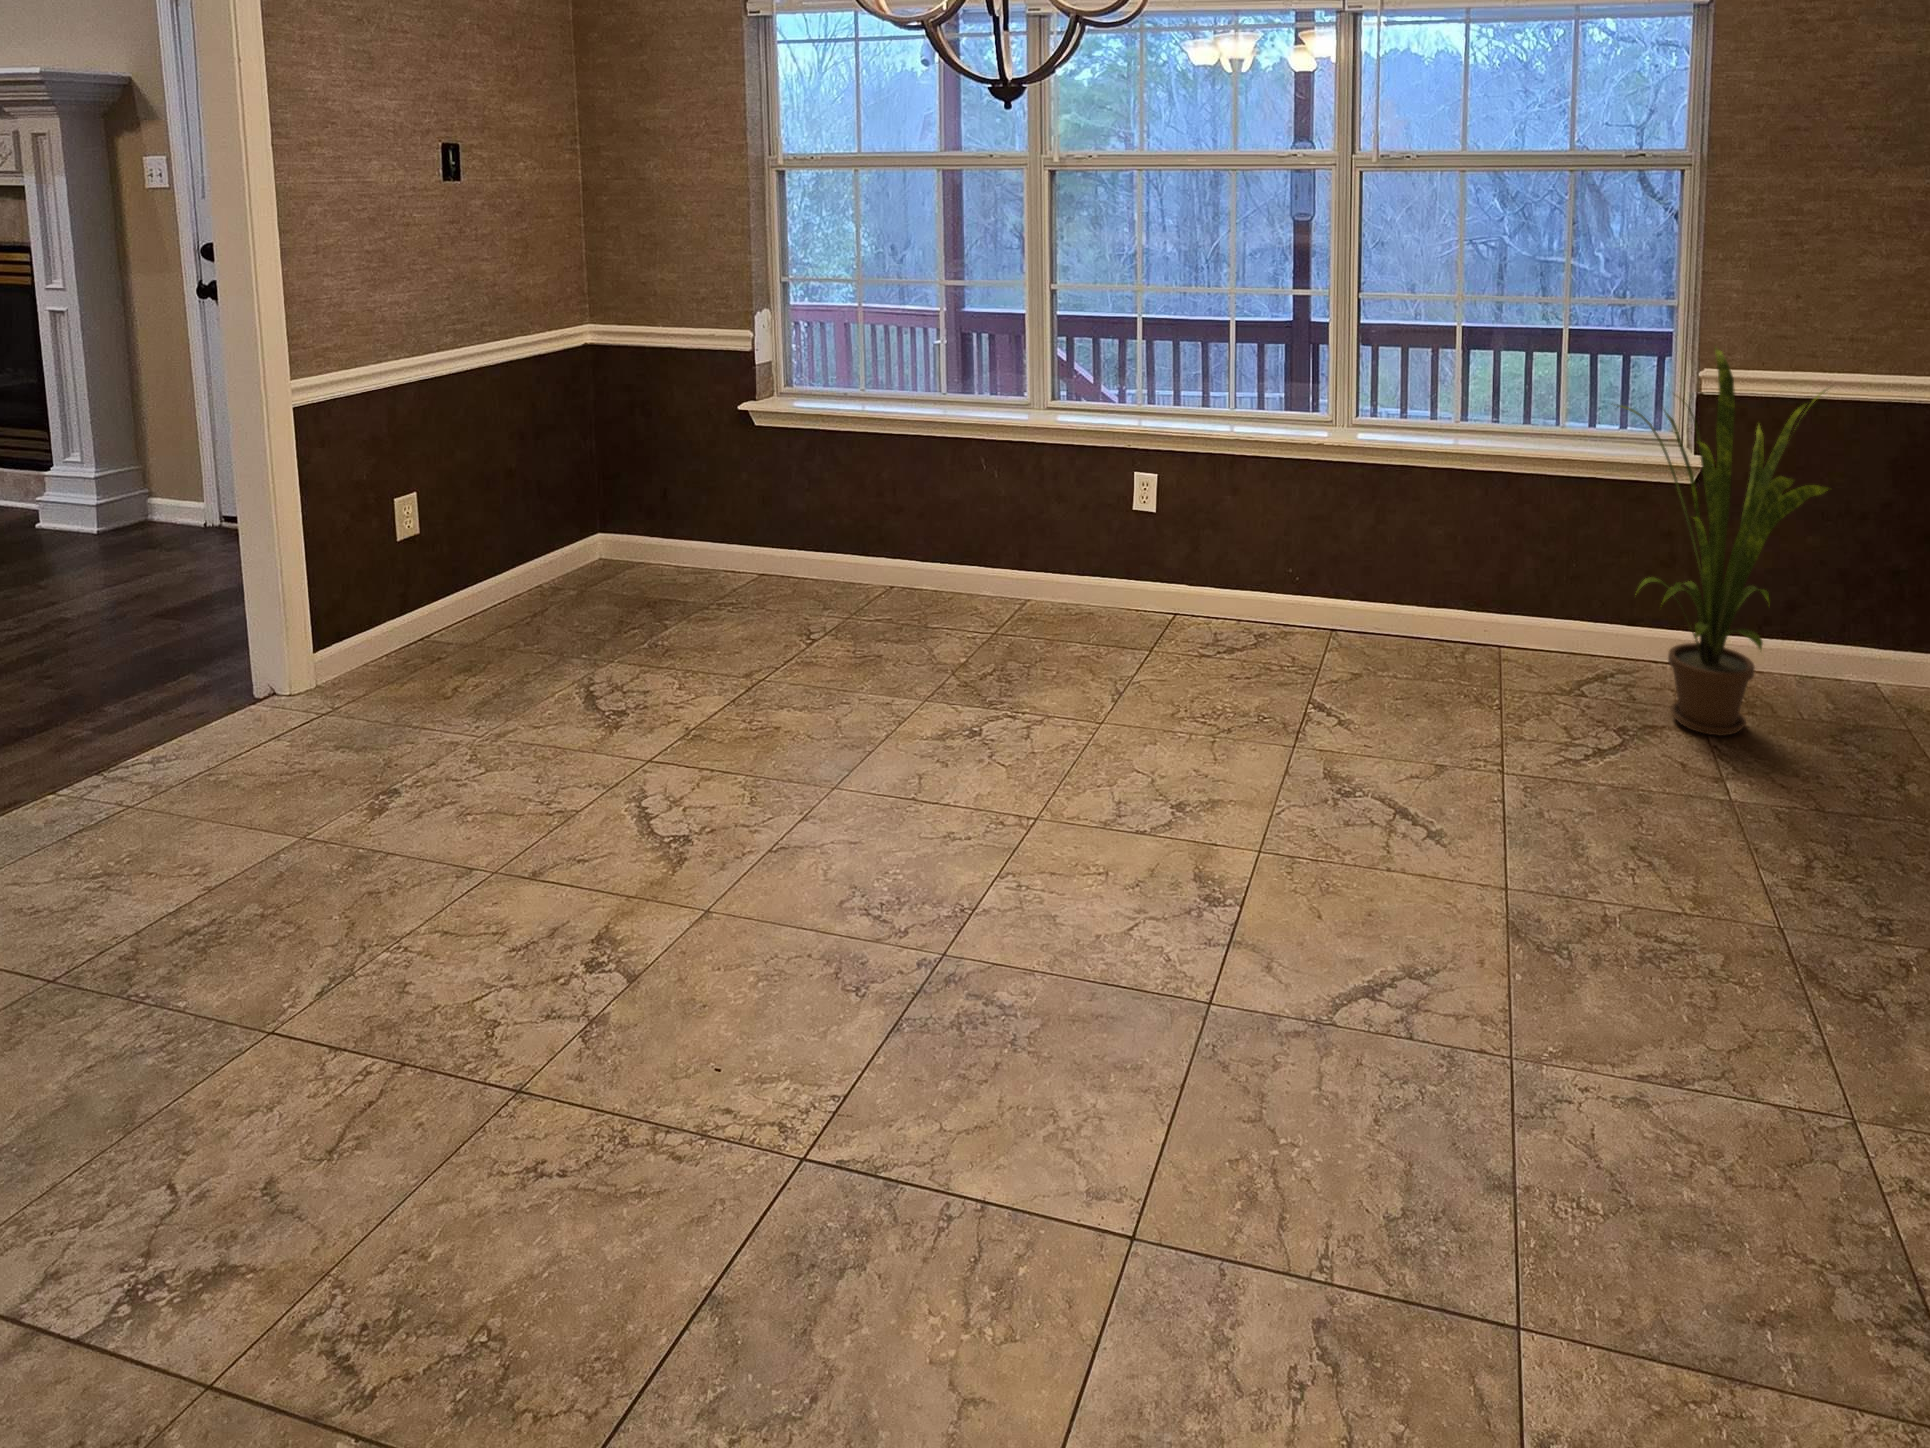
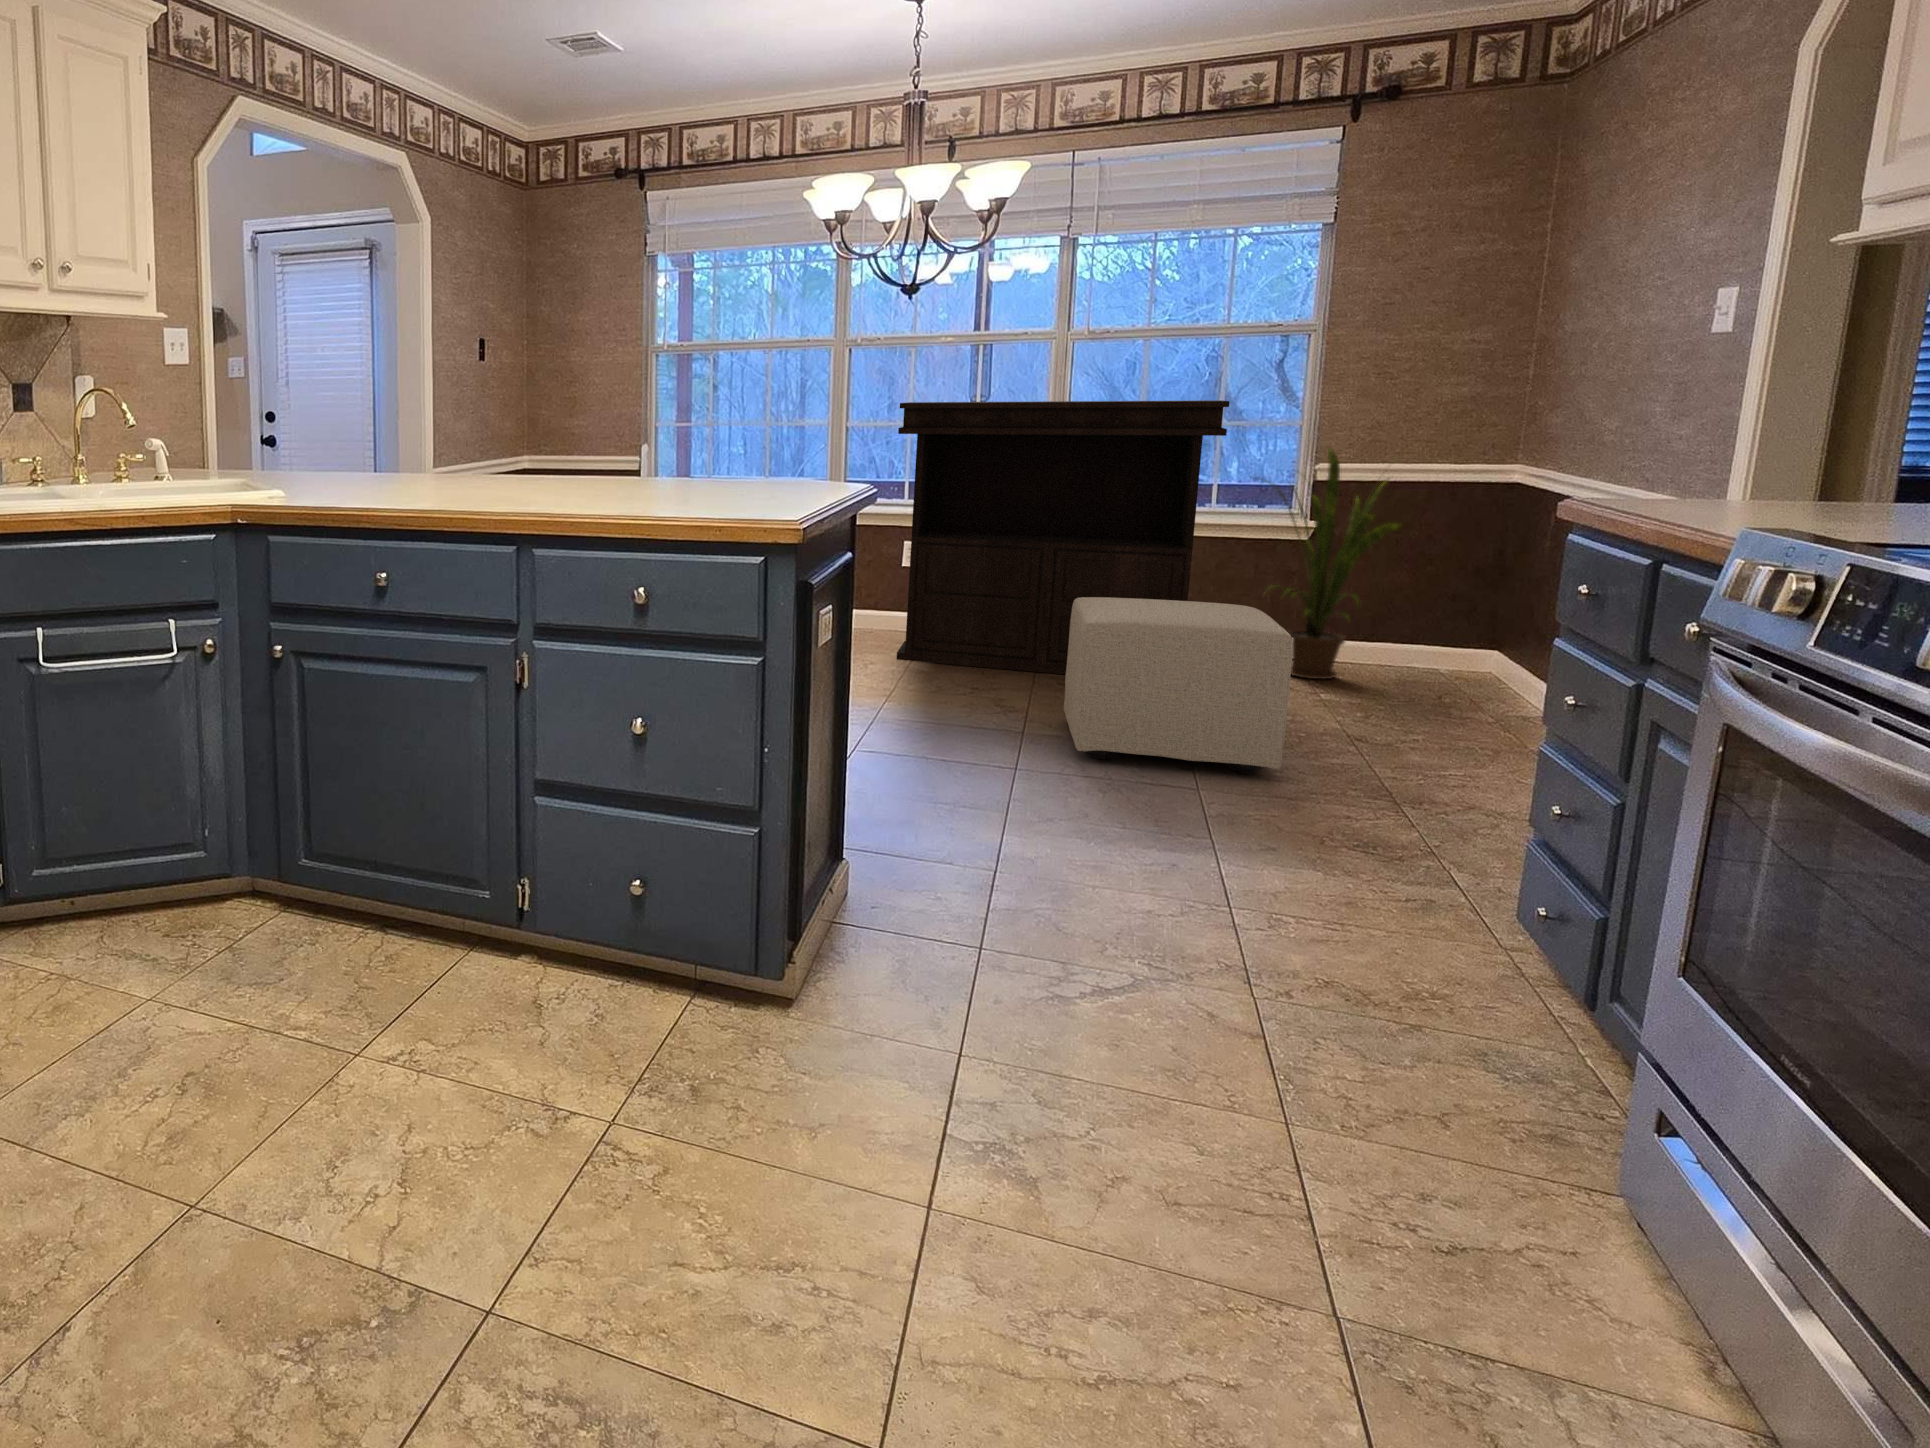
console table: none [1067,271,1570,775] -> present [897,400,1230,674]
ottoman: none [1266,721,1697,1243] -> present [1064,597,1292,774]

